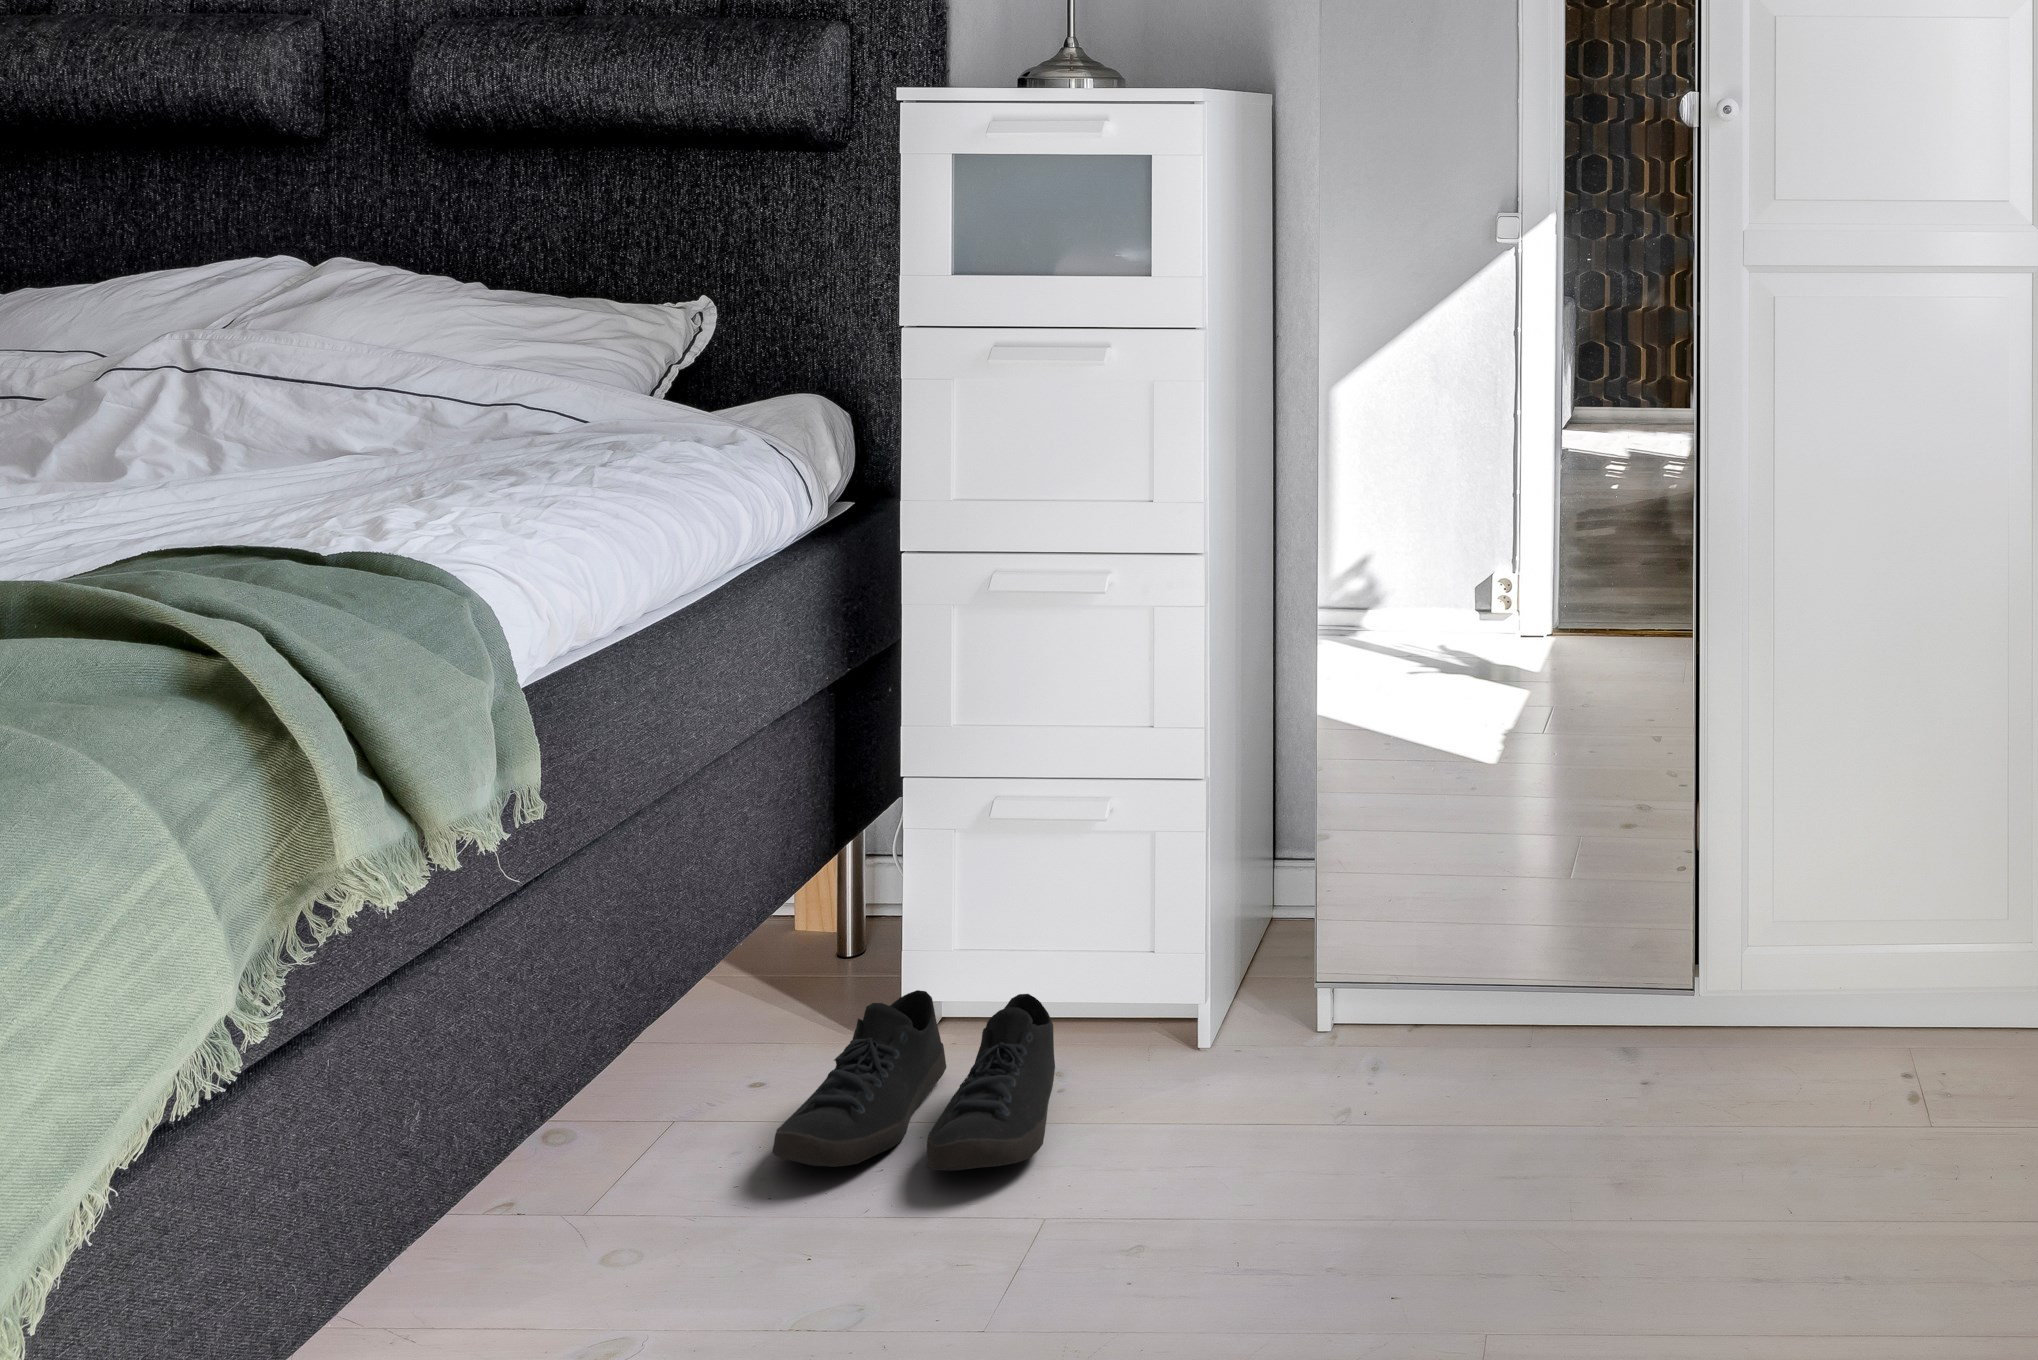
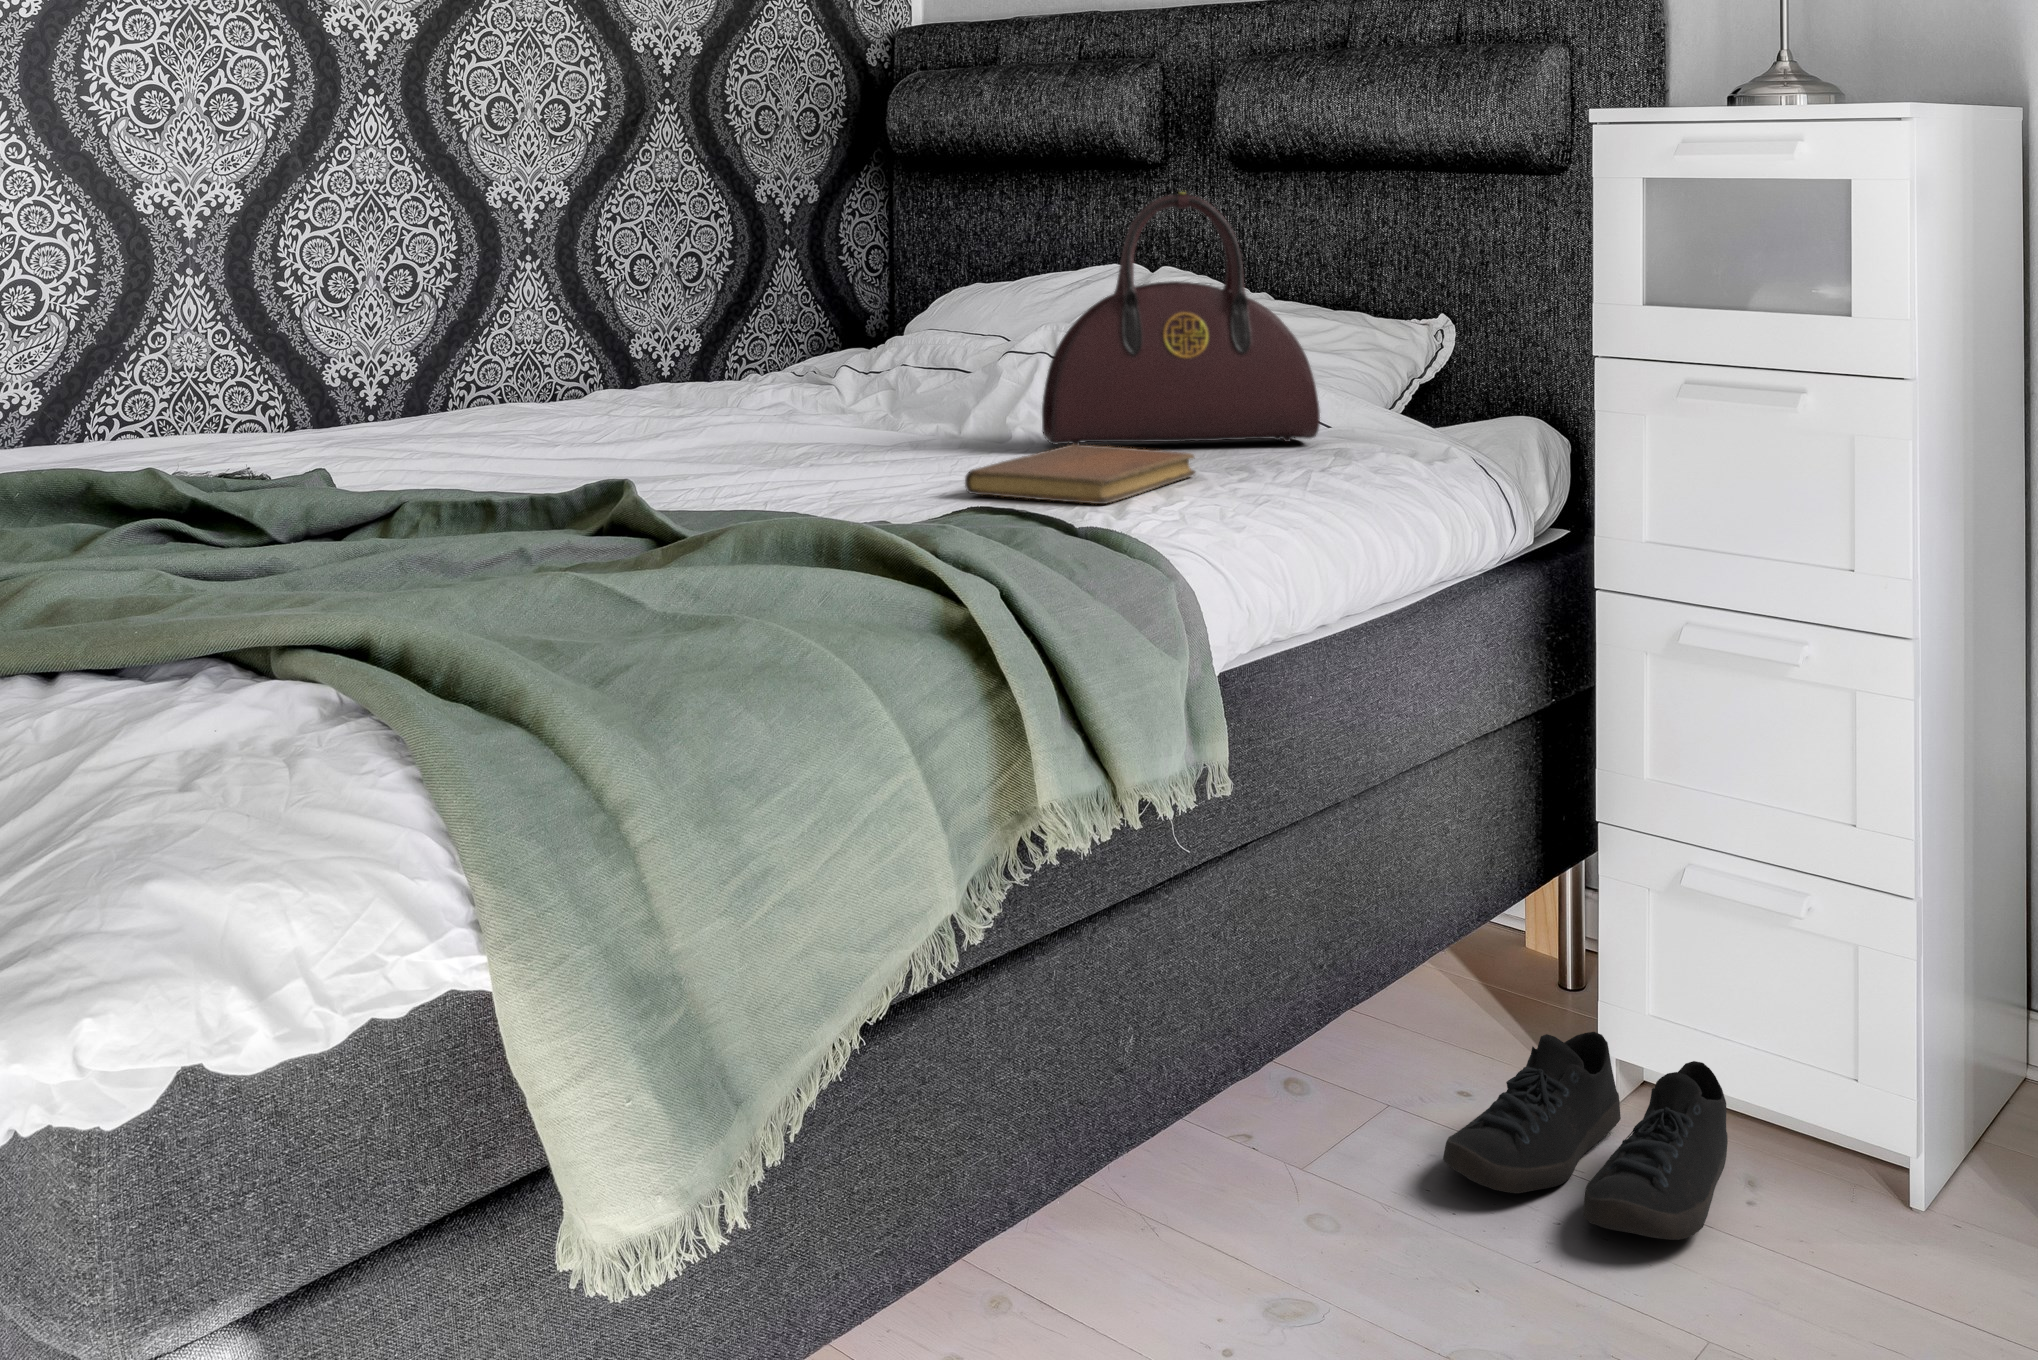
handbag: none [206,164,580,460] -> present [1042,192,1320,445]
notebook: none [138,457,445,525] -> present [965,445,1195,504]

